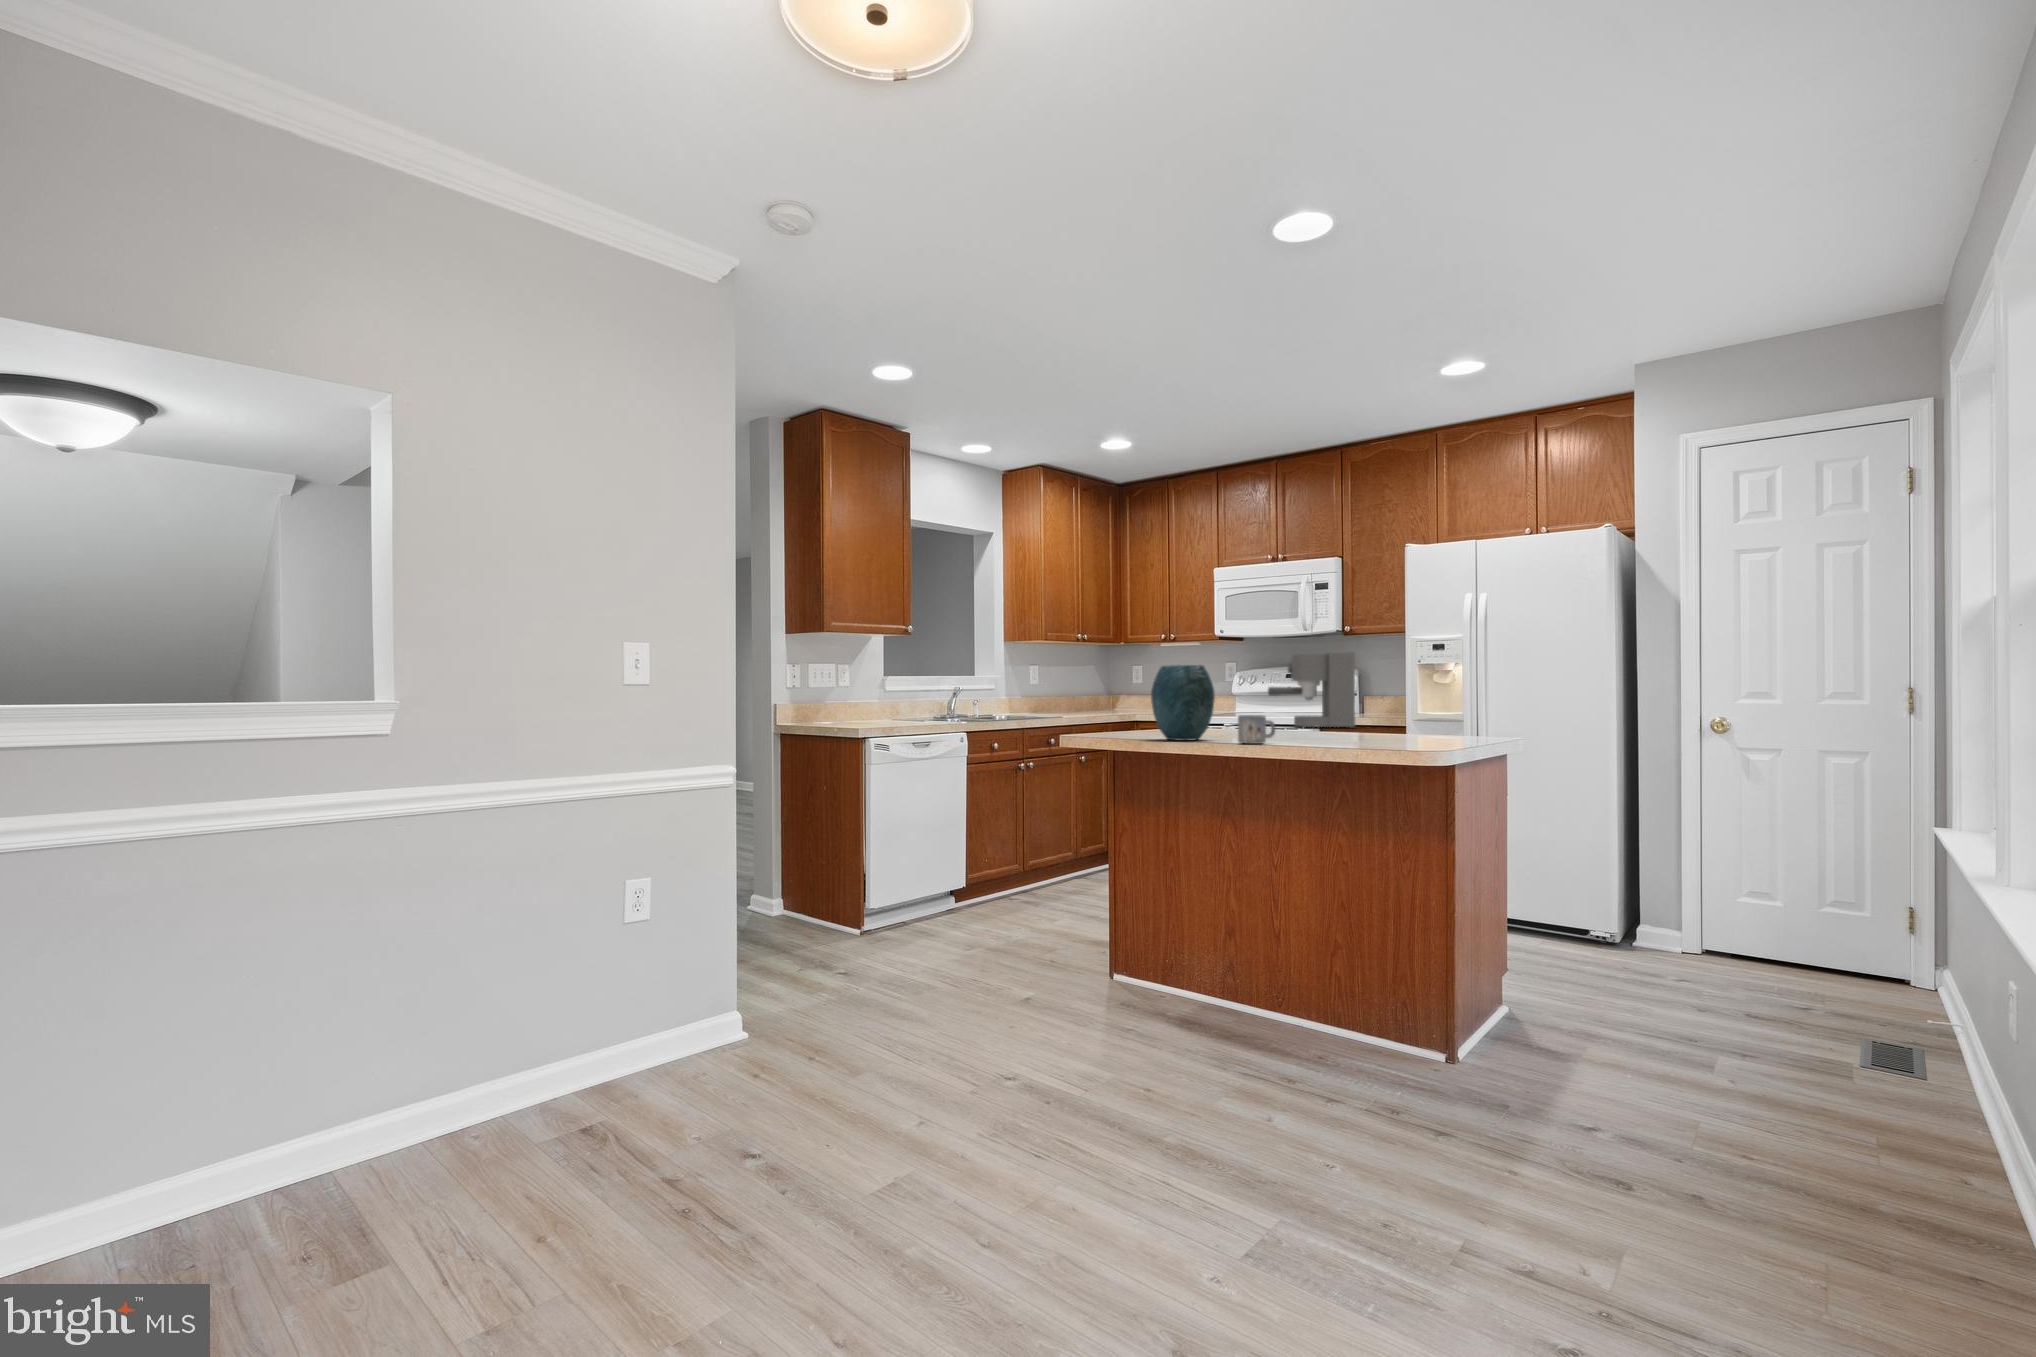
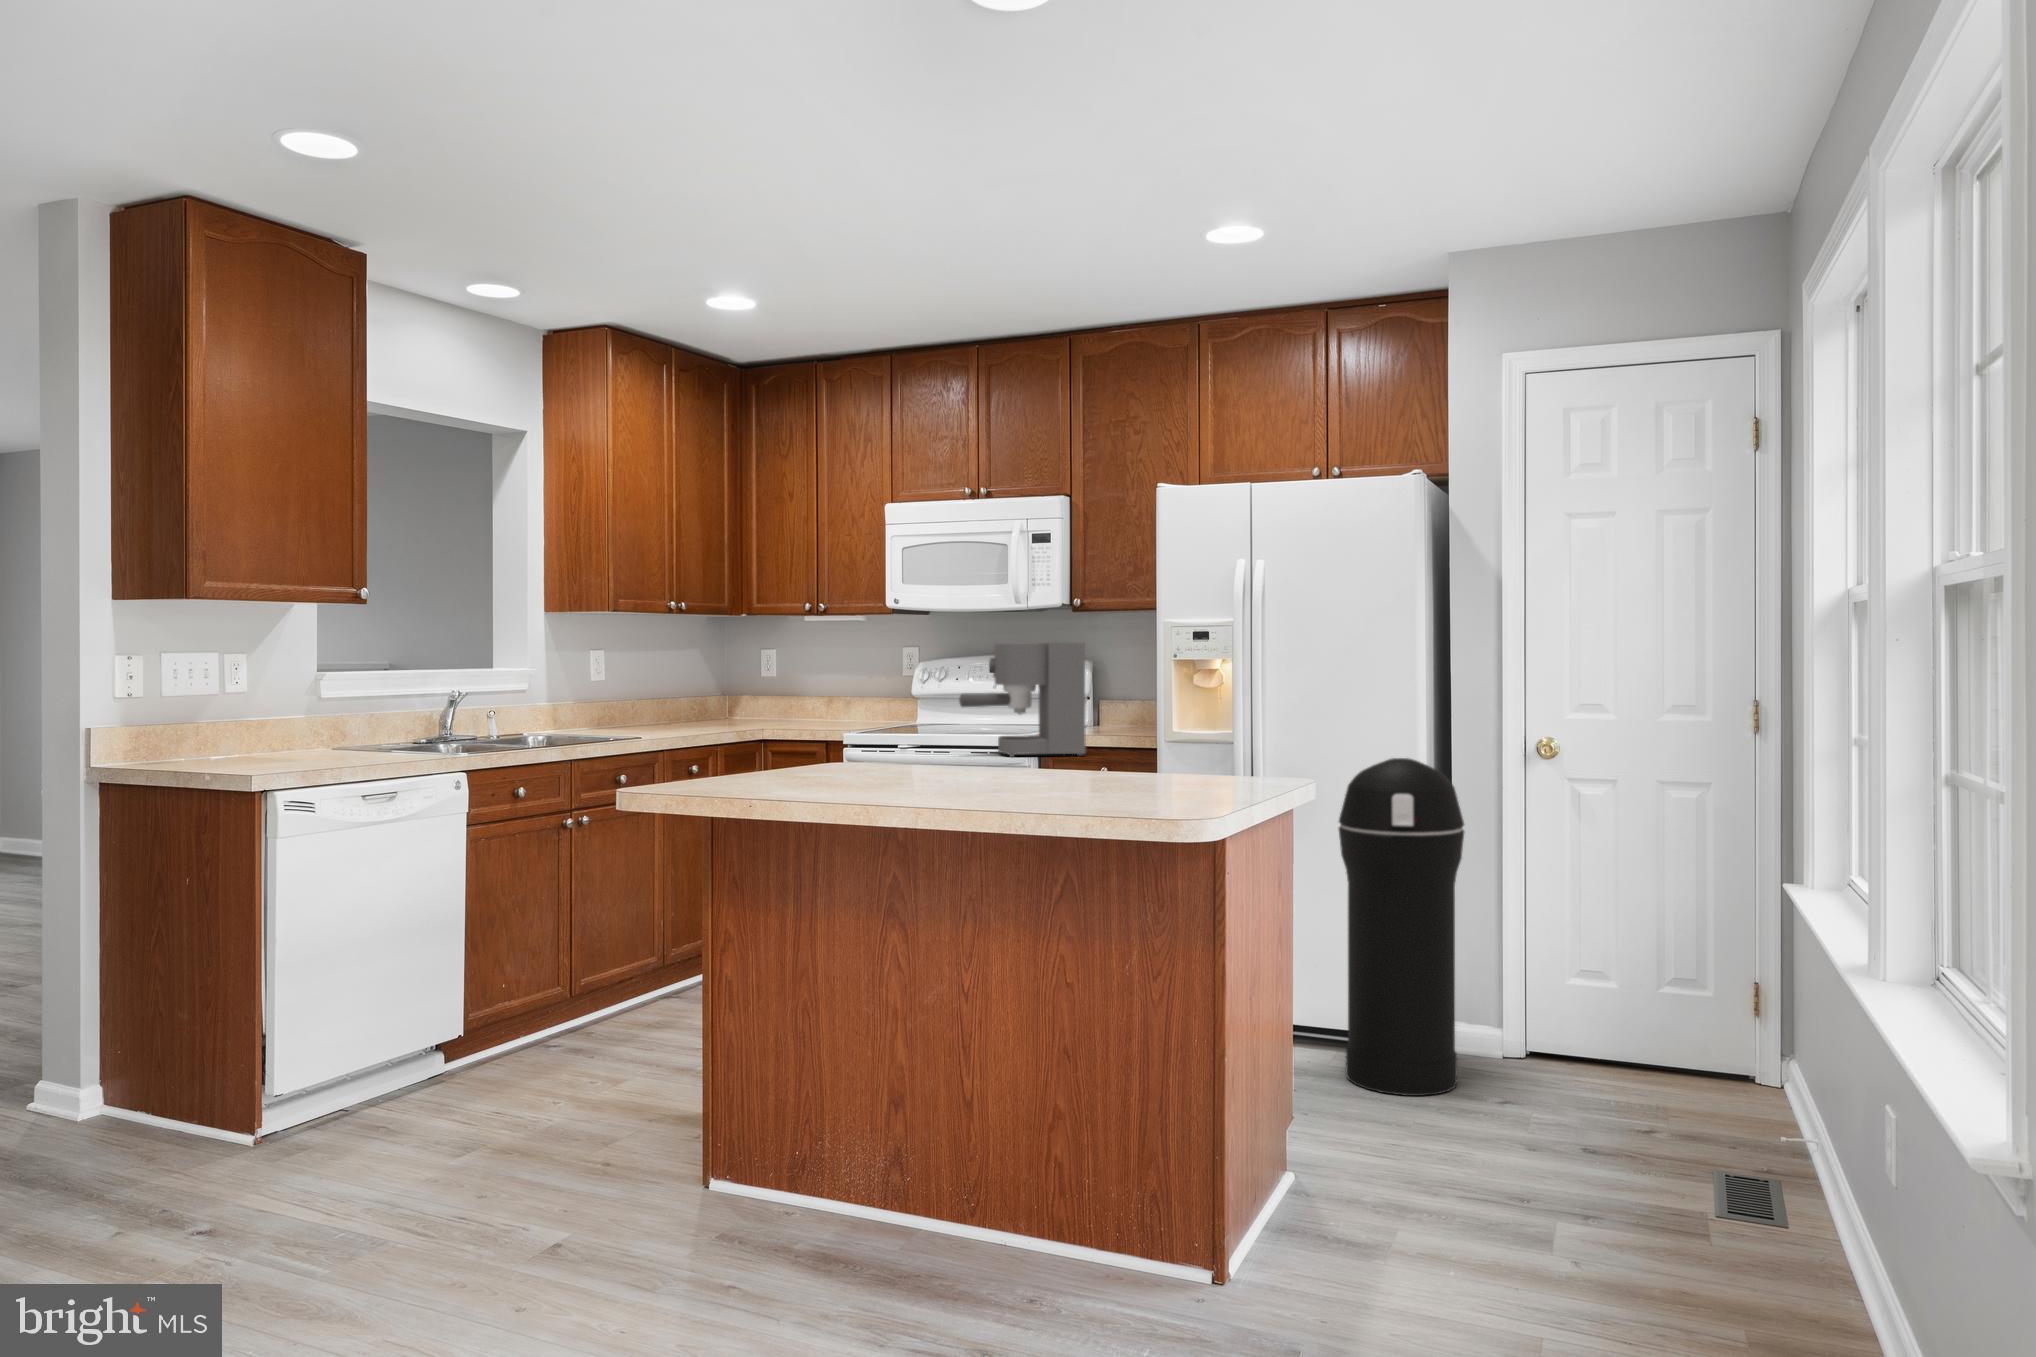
vase: present [1151,665,1215,741] -> none [766,673,870,798]
mug: present [1238,715,1275,744] -> none [905,758,964,806]
trash can: none [1544,730,1646,971] -> present [1339,758,1464,1096]

